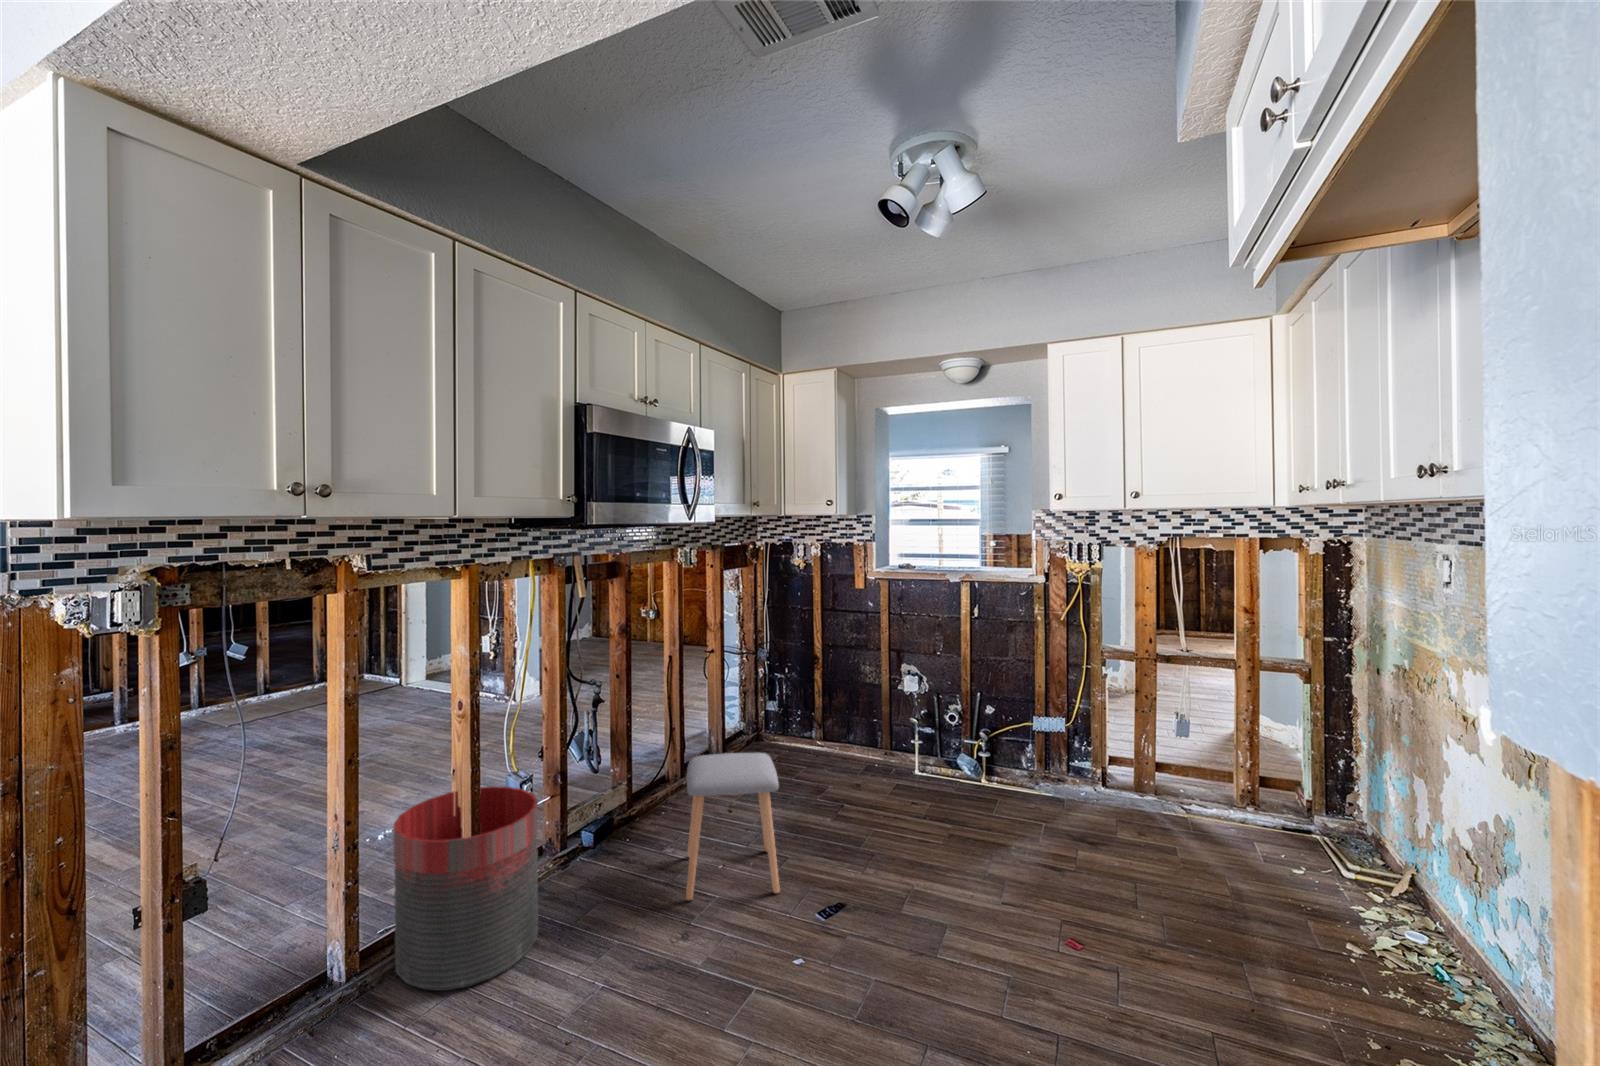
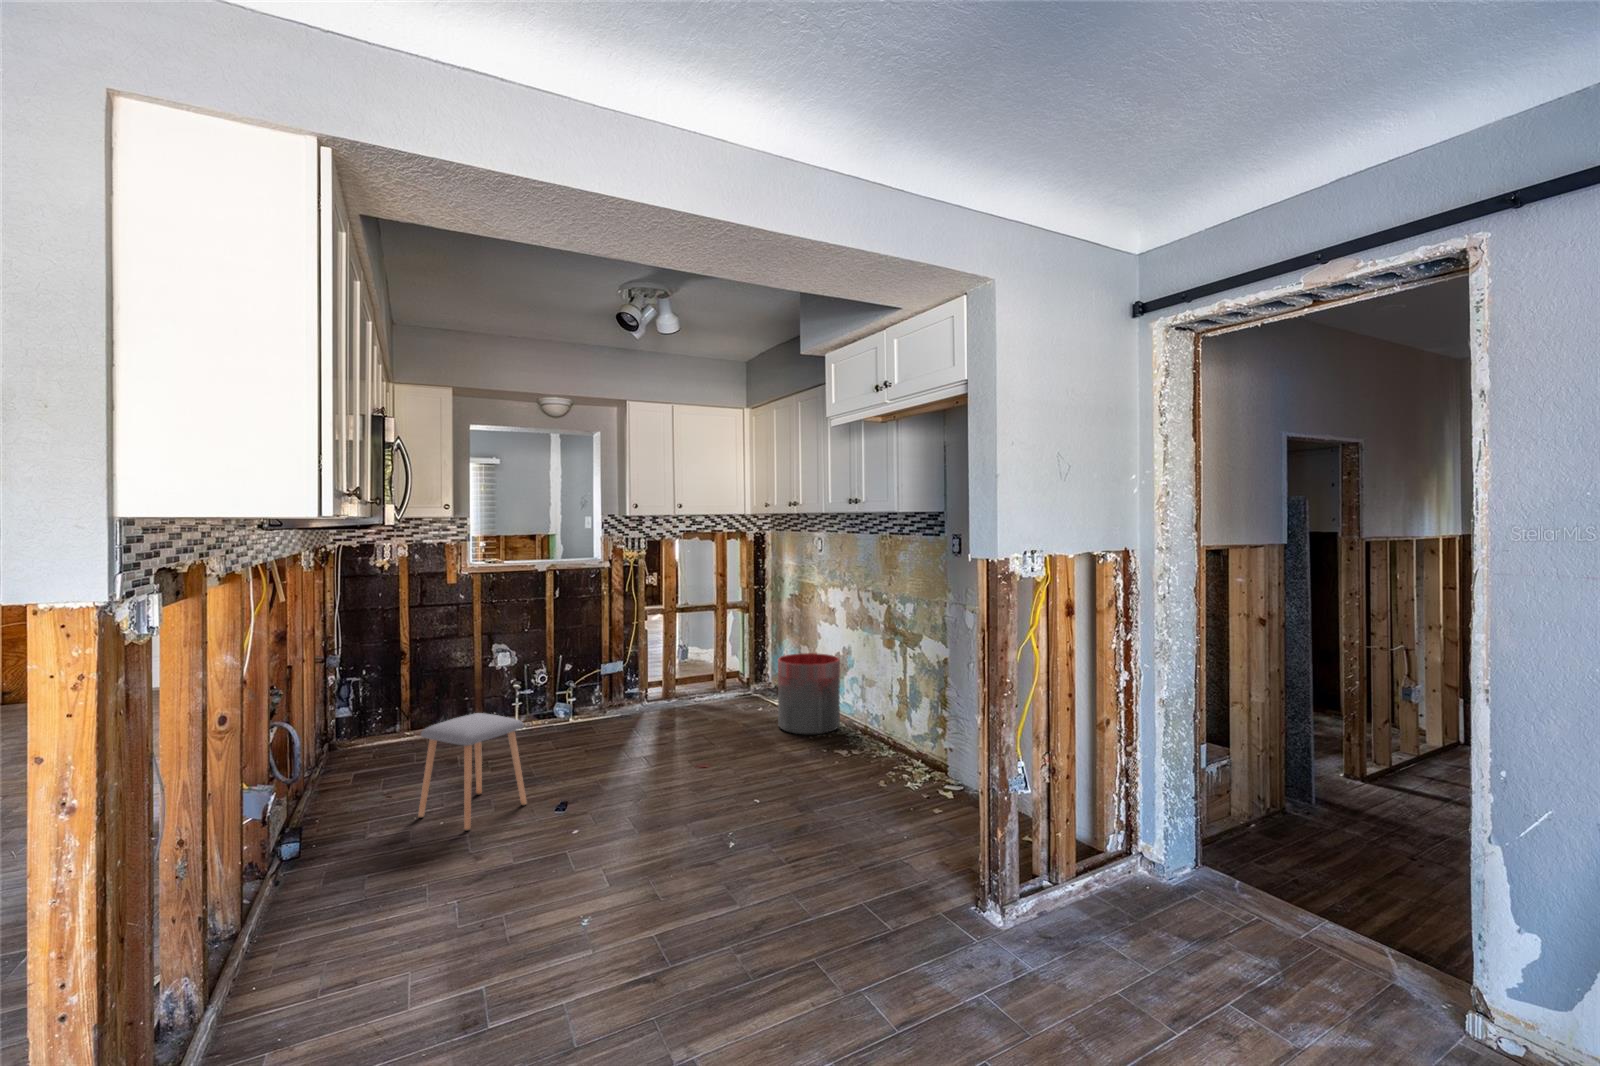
trash can: present [394,786,538,991] -> present [778,653,840,735]

